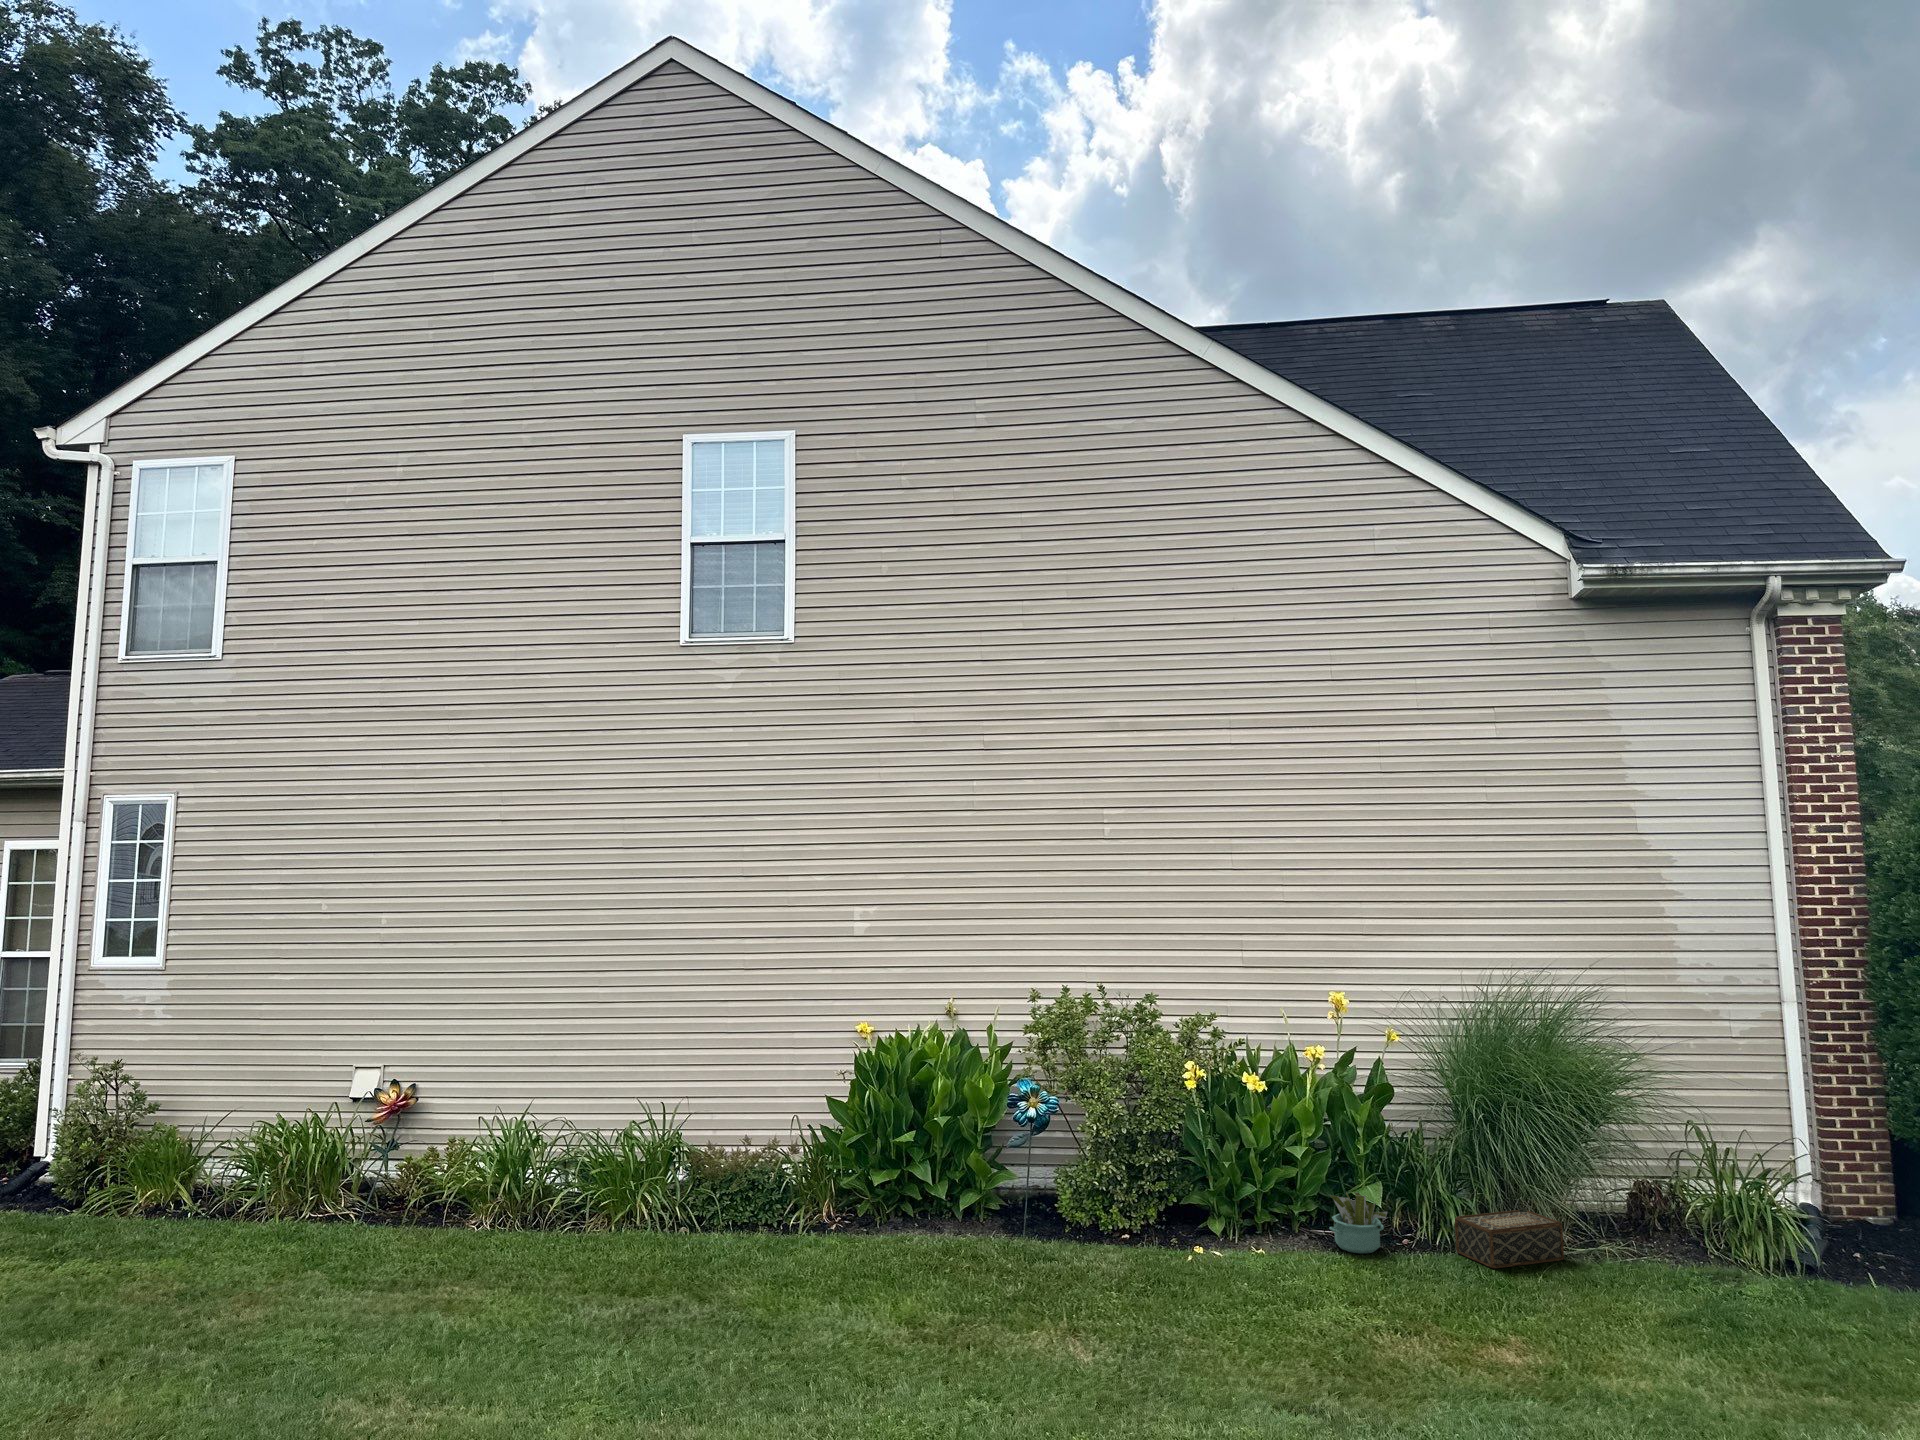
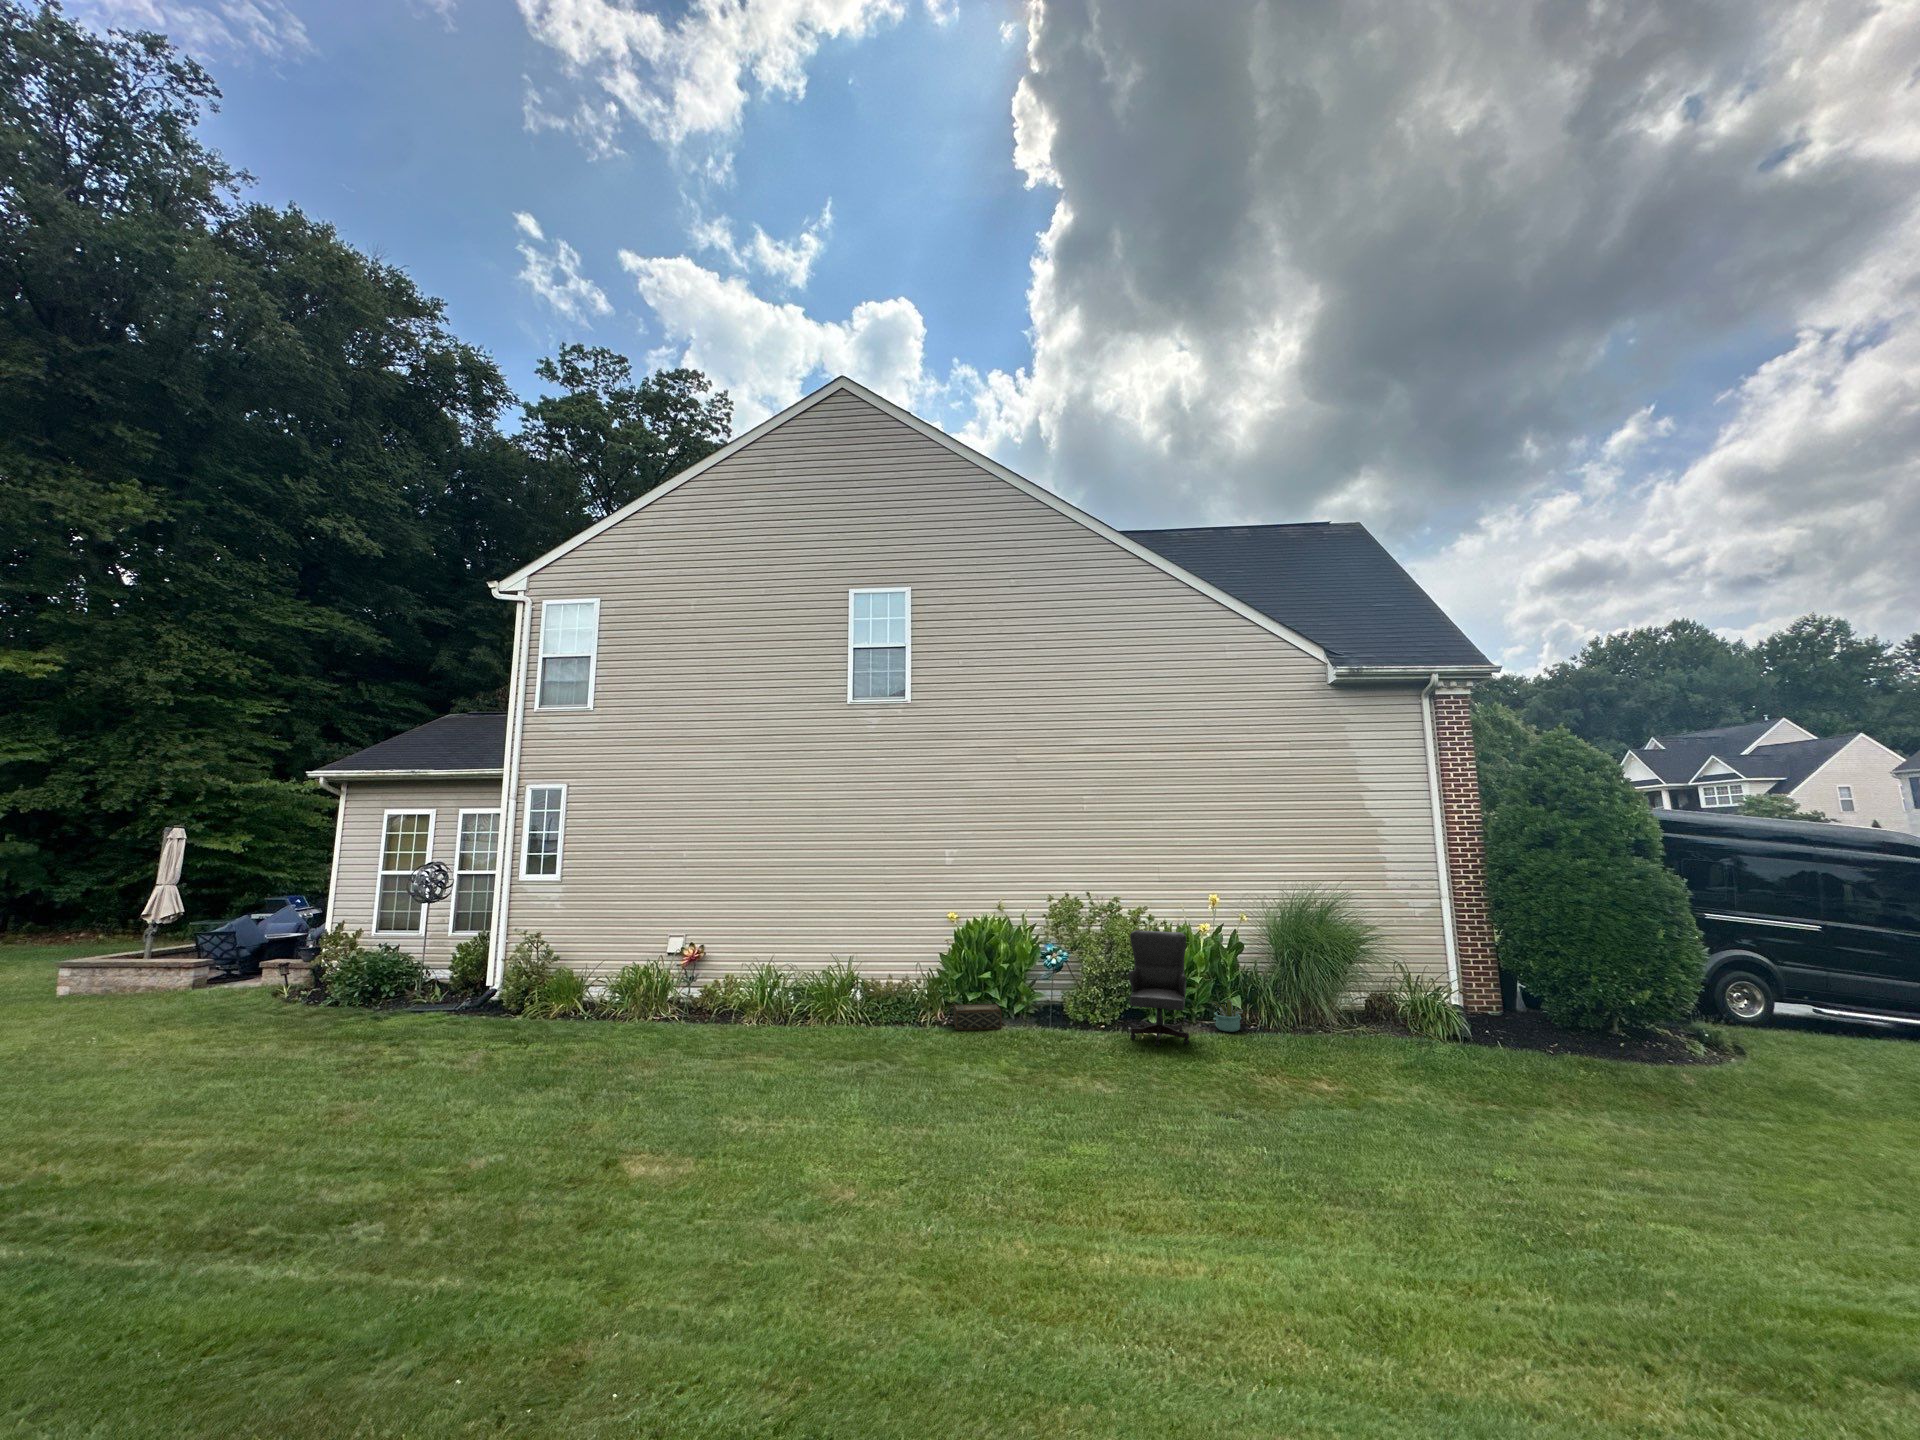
chair: none [1164,1061,1277,1283] -> present [1129,930,1189,1046]
woven basket: present [1455,1210,1564,1269] -> present [953,1004,1001,1030]

